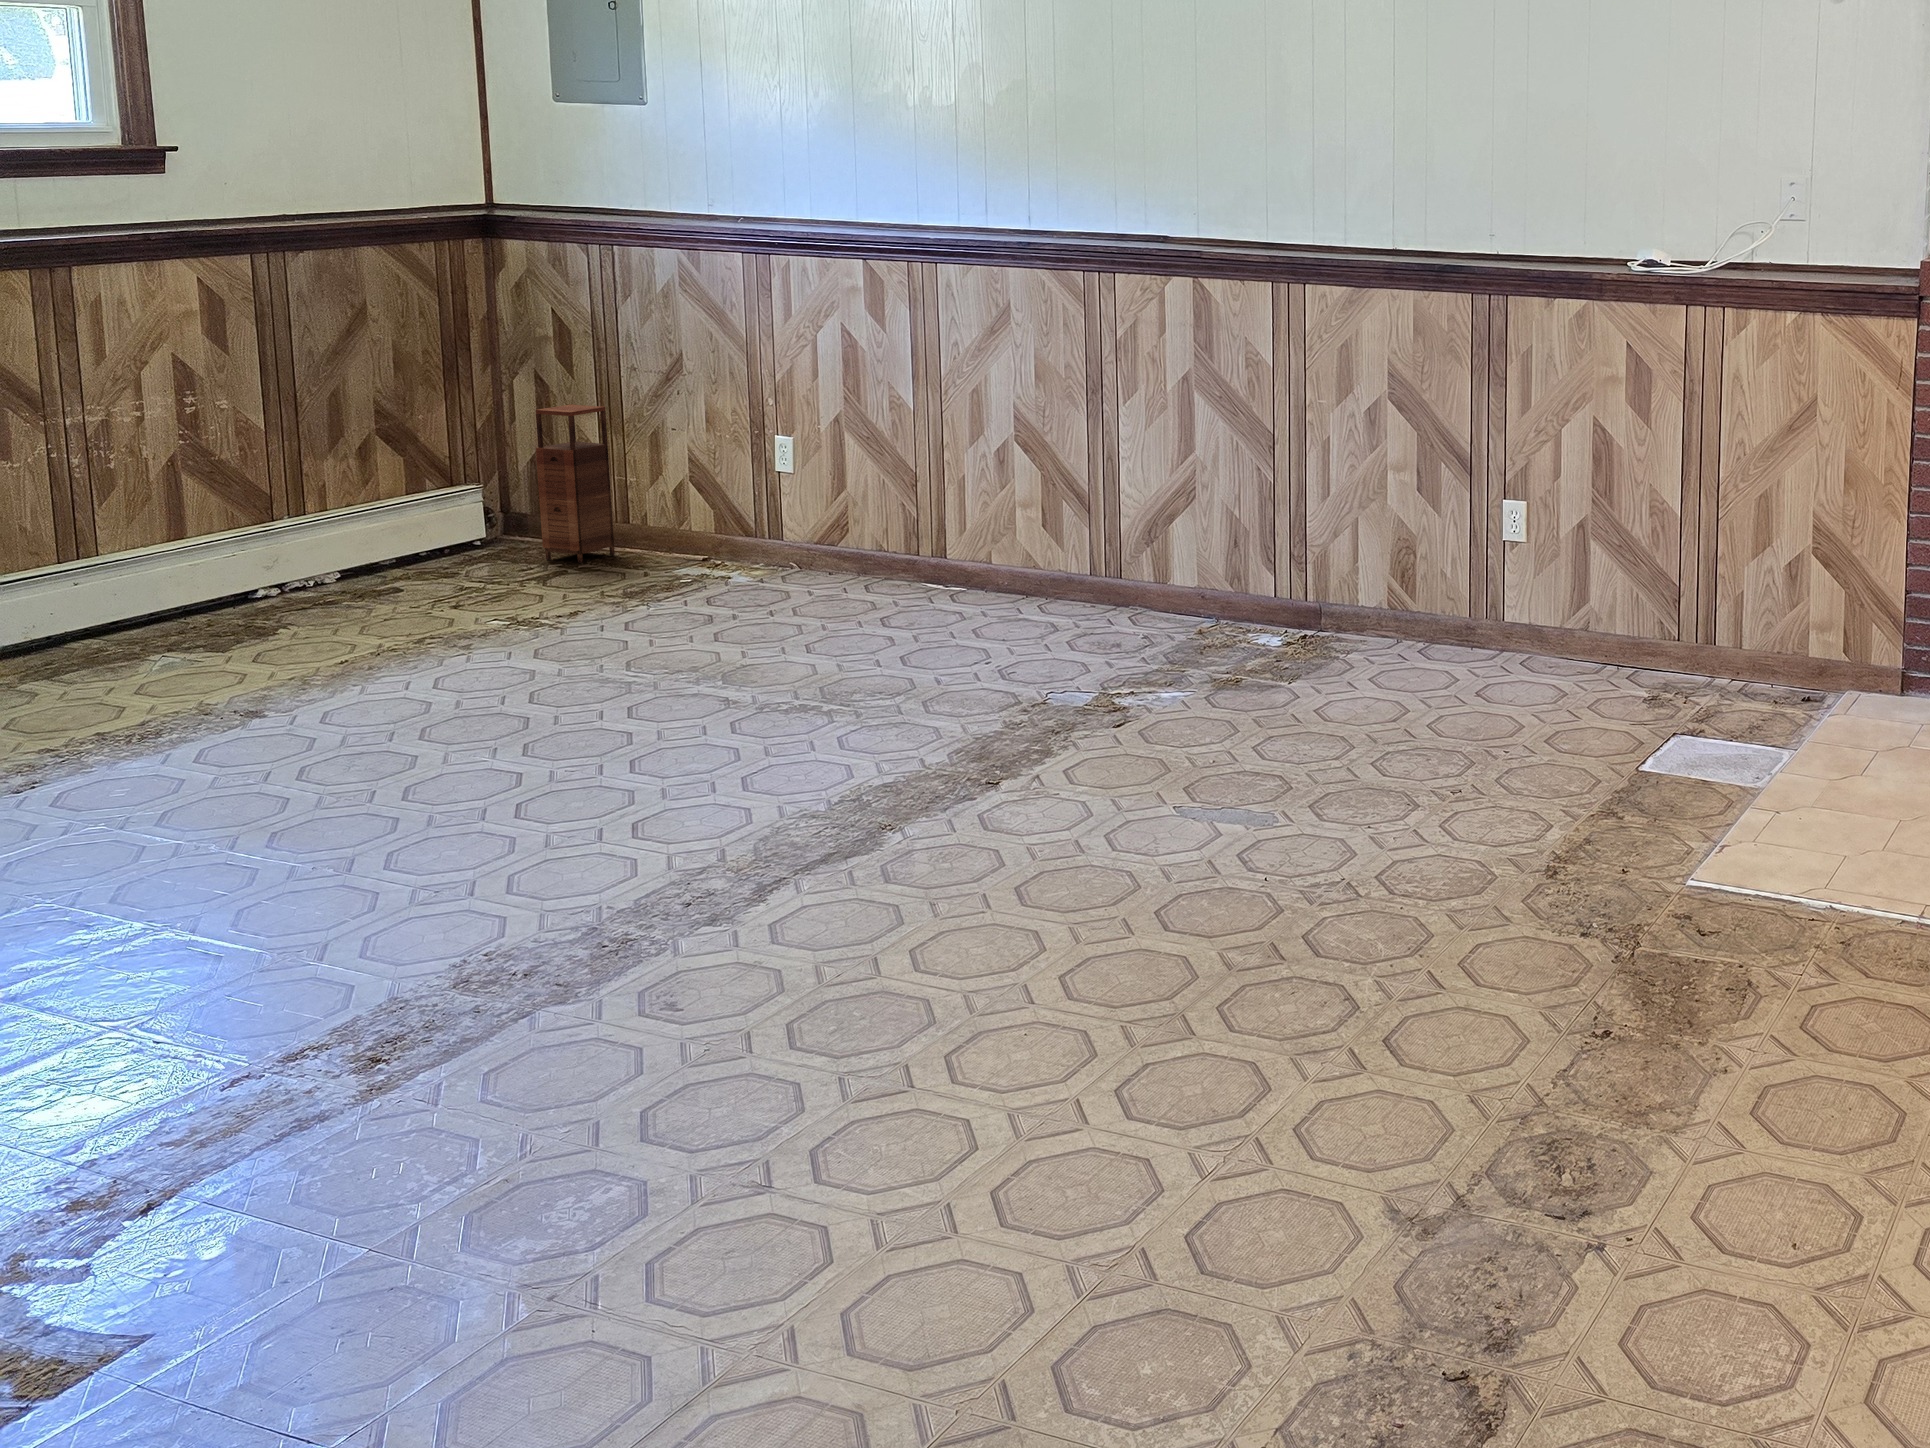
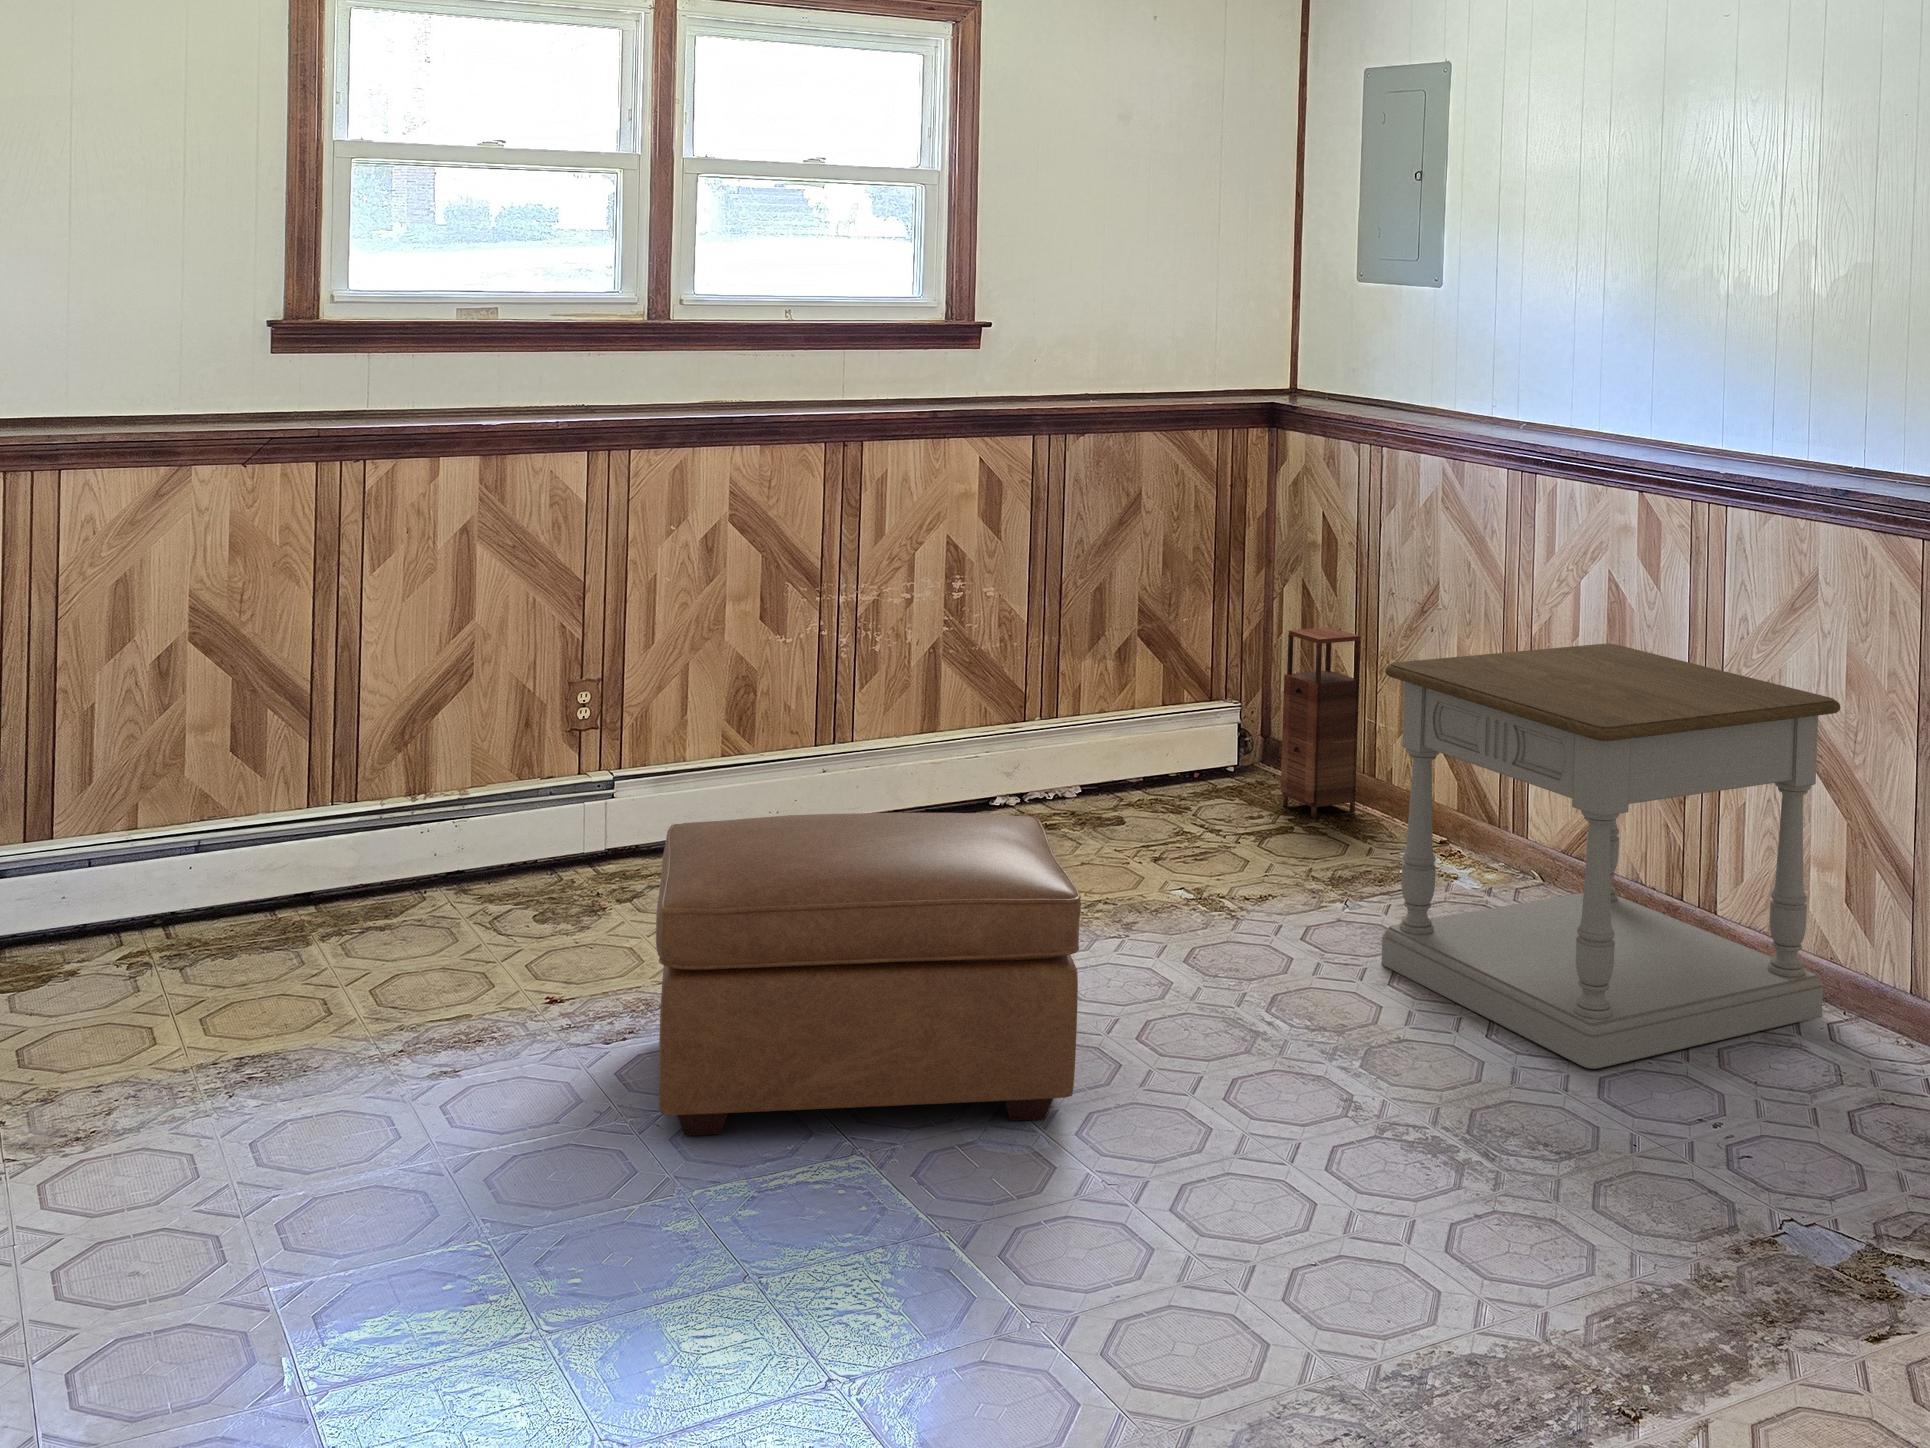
side table: none [683,375,1032,655] -> present [1381,644,1841,1069]
ottoman: none [46,548,516,830] -> present [656,813,1081,1136]

